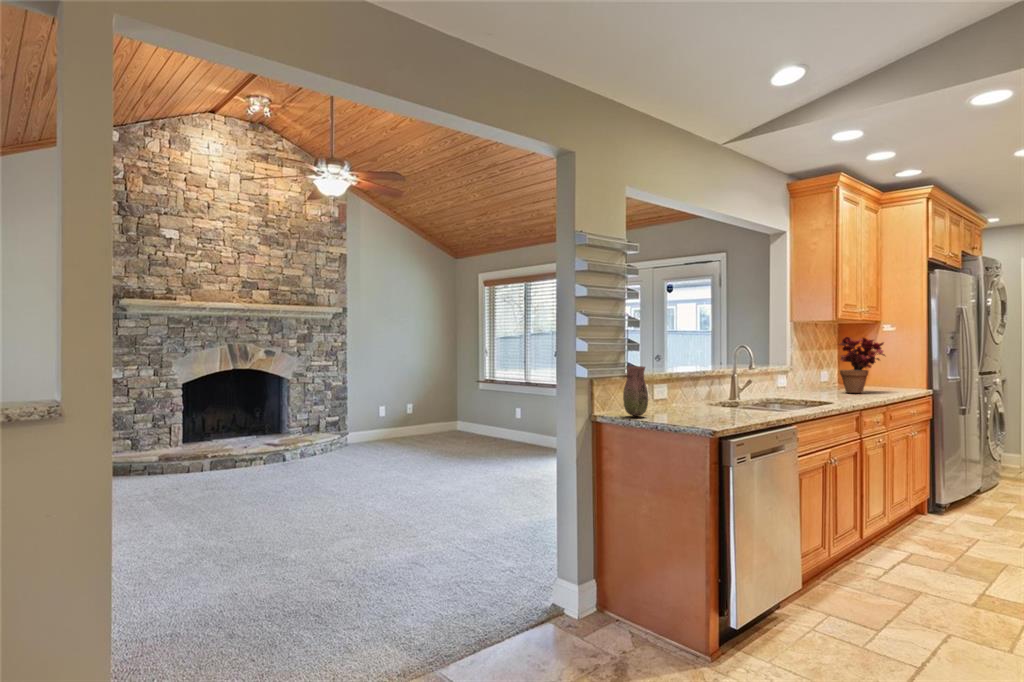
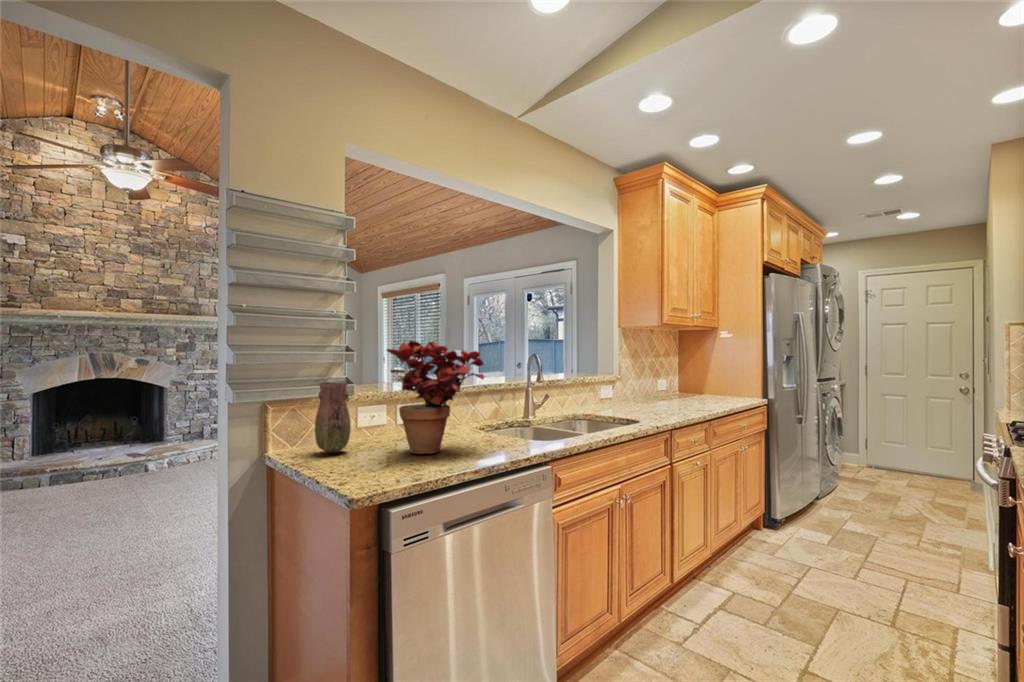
potted plant: present [839,337,885,393] -> present [387,341,484,454]

